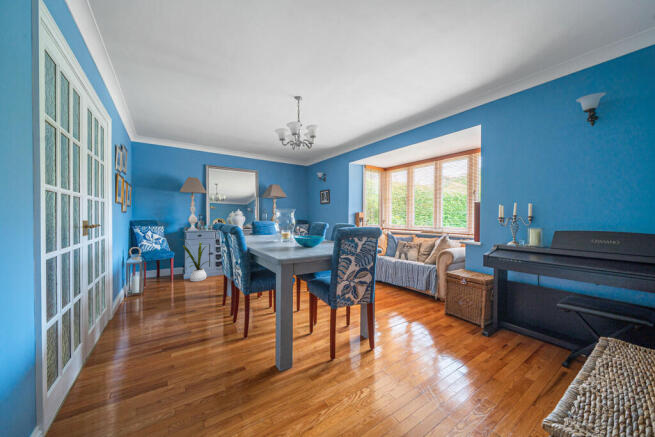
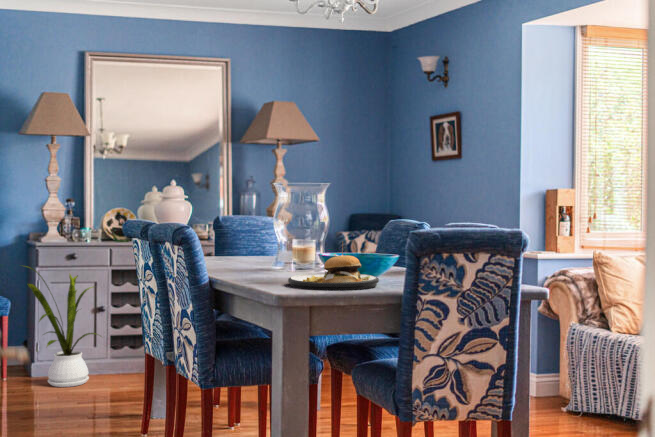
plate: none [281,232,319,254] -> present [288,245,379,290]

